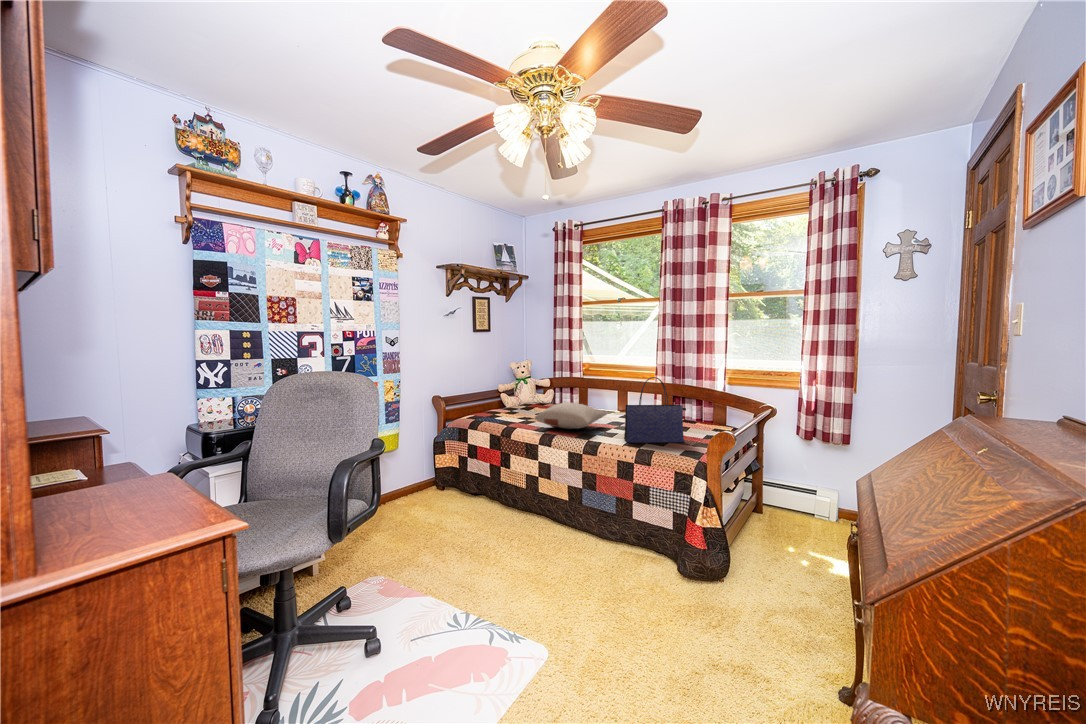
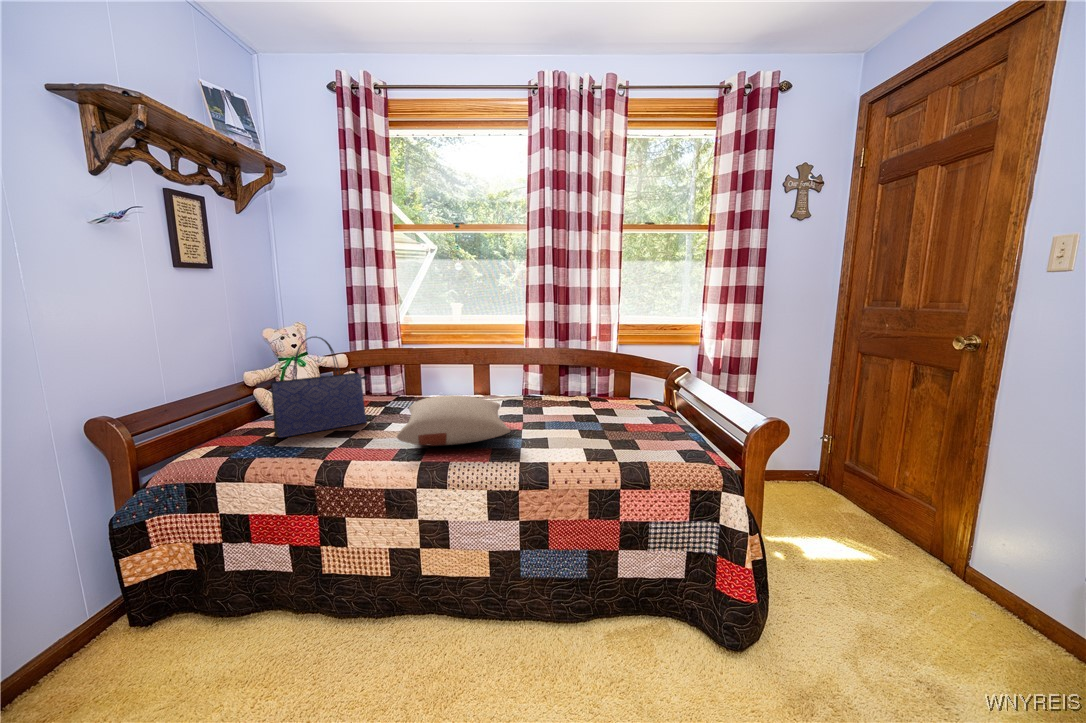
tote bag: present [624,377,686,443] -> present [271,337,367,438]

